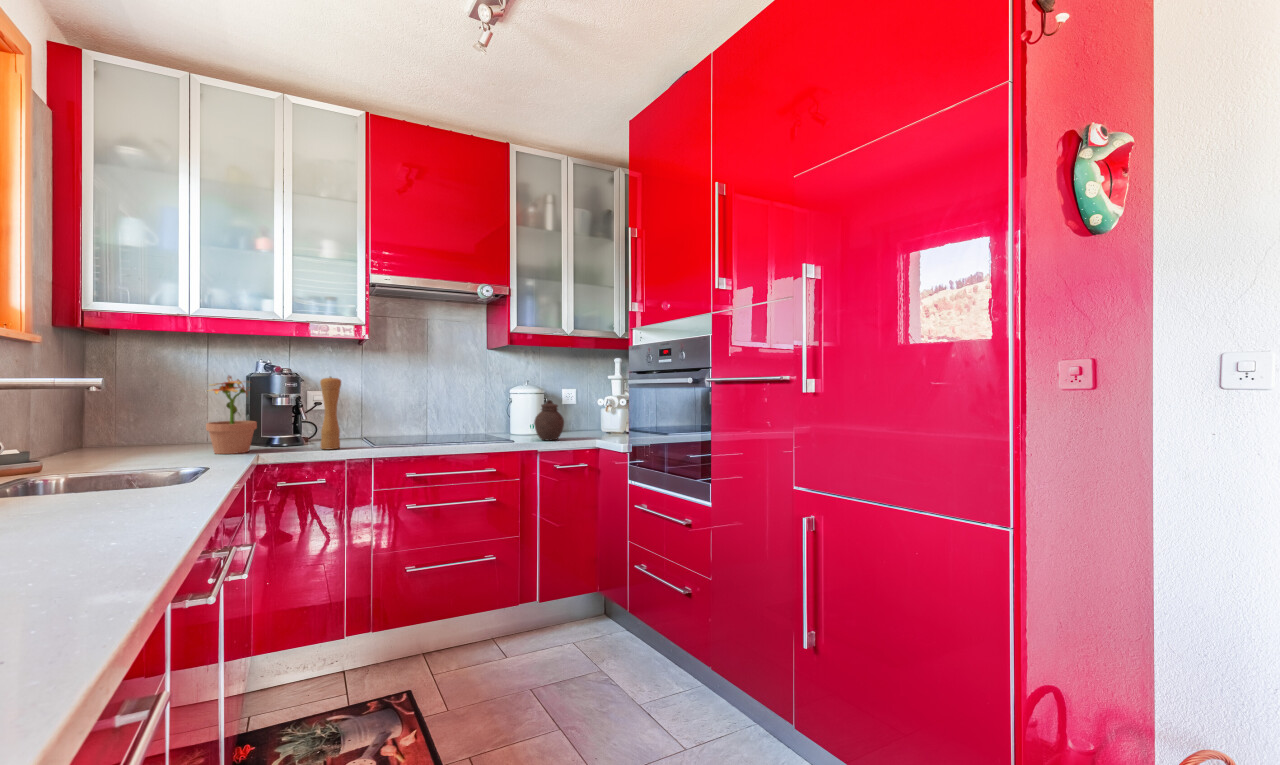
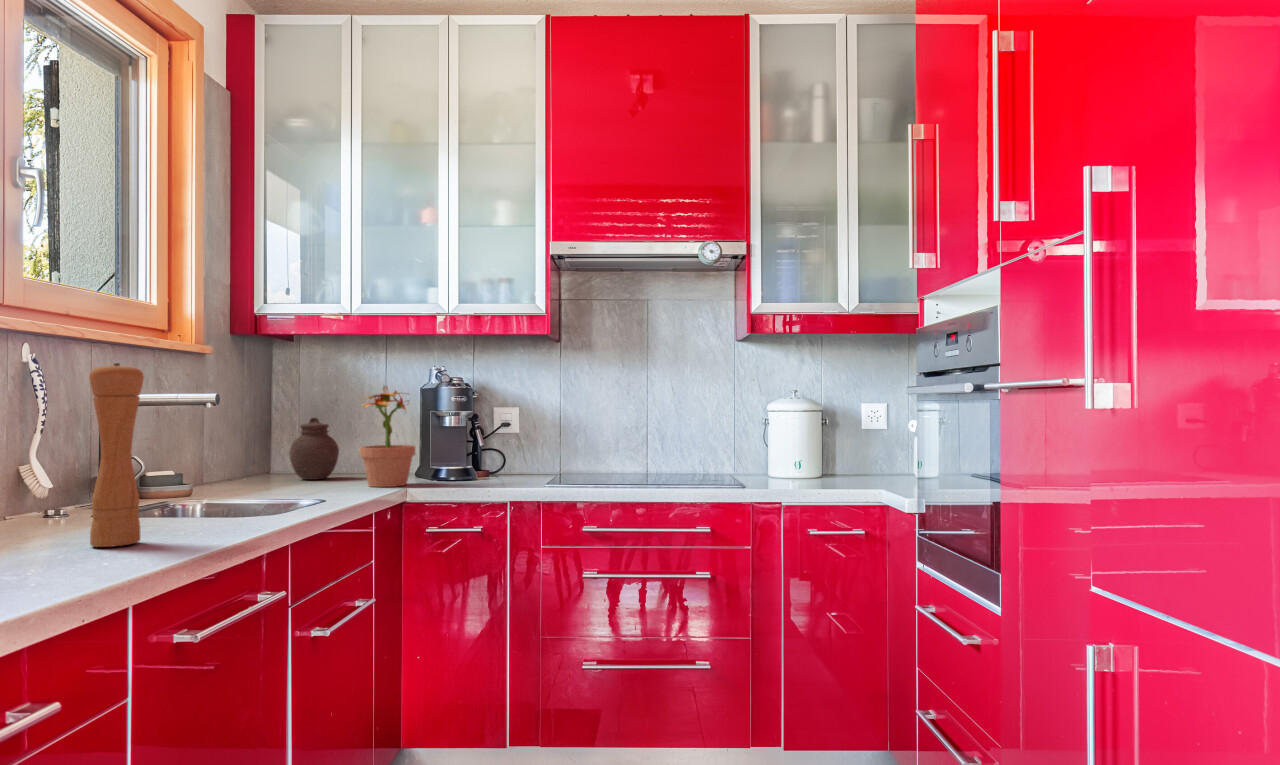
pepper mill: present [320,377,341,449] -> present [89,363,144,547]
jar: present [534,400,564,441] -> present [289,418,339,480]

